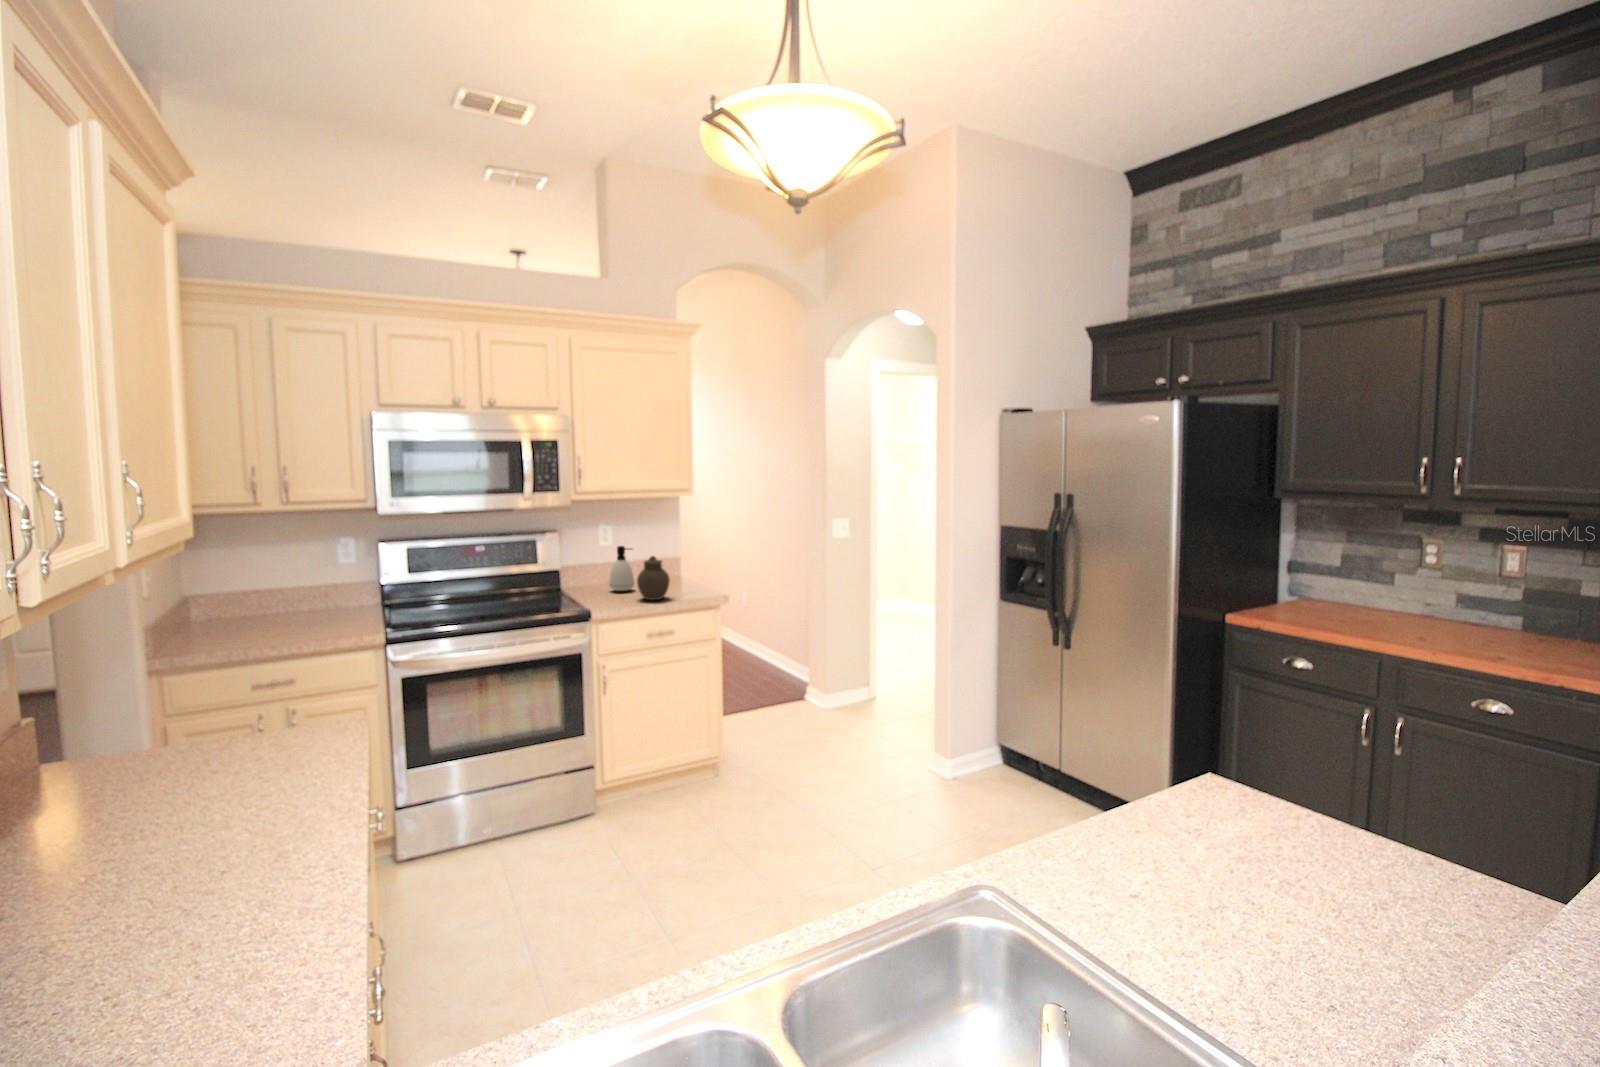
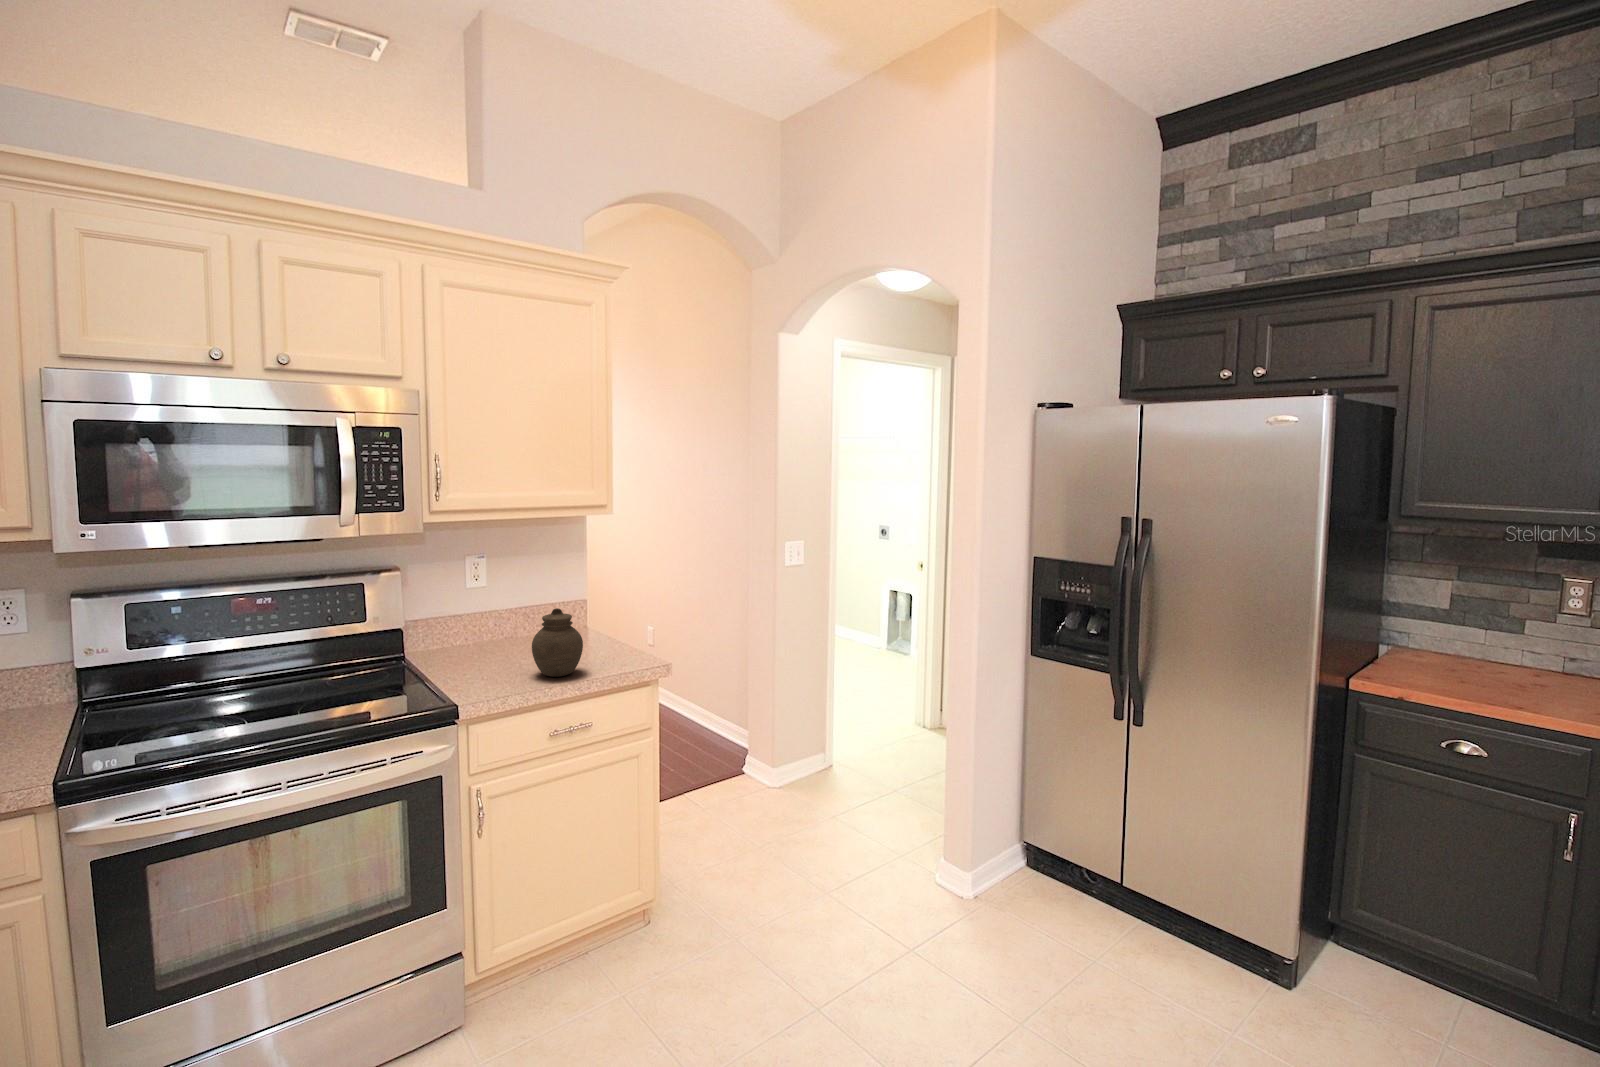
soap dispenser: present [609,546,634,591] -> none [483,590,523,659]

